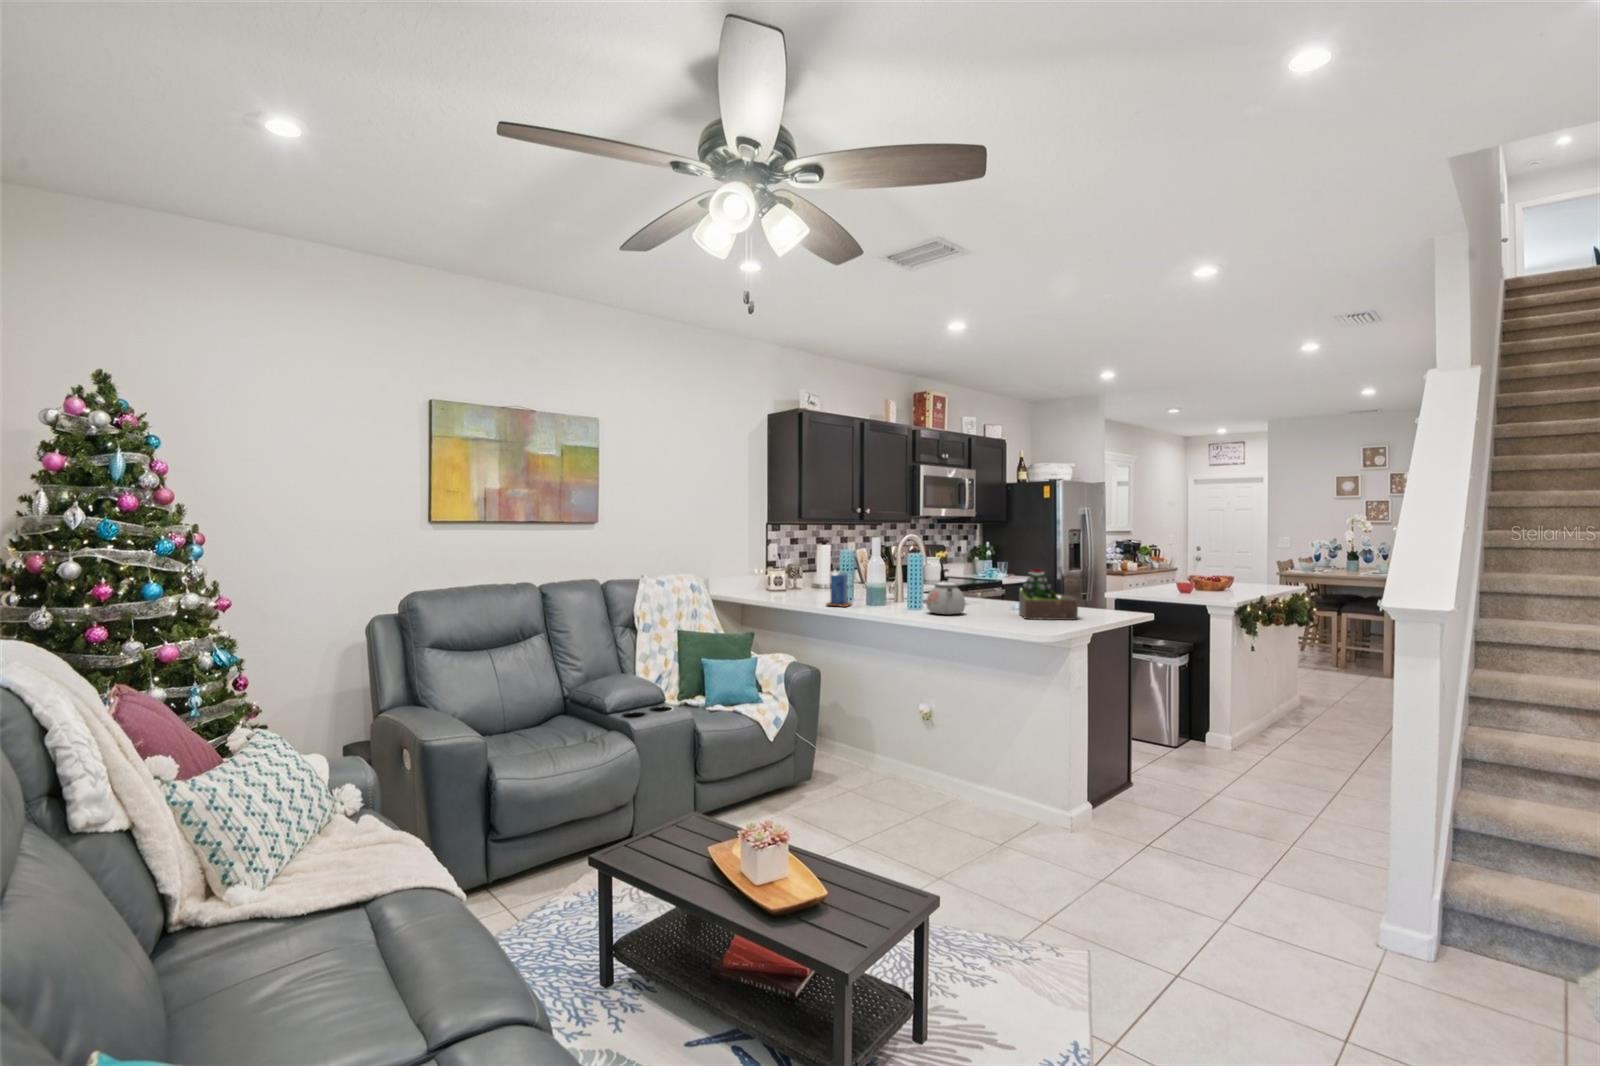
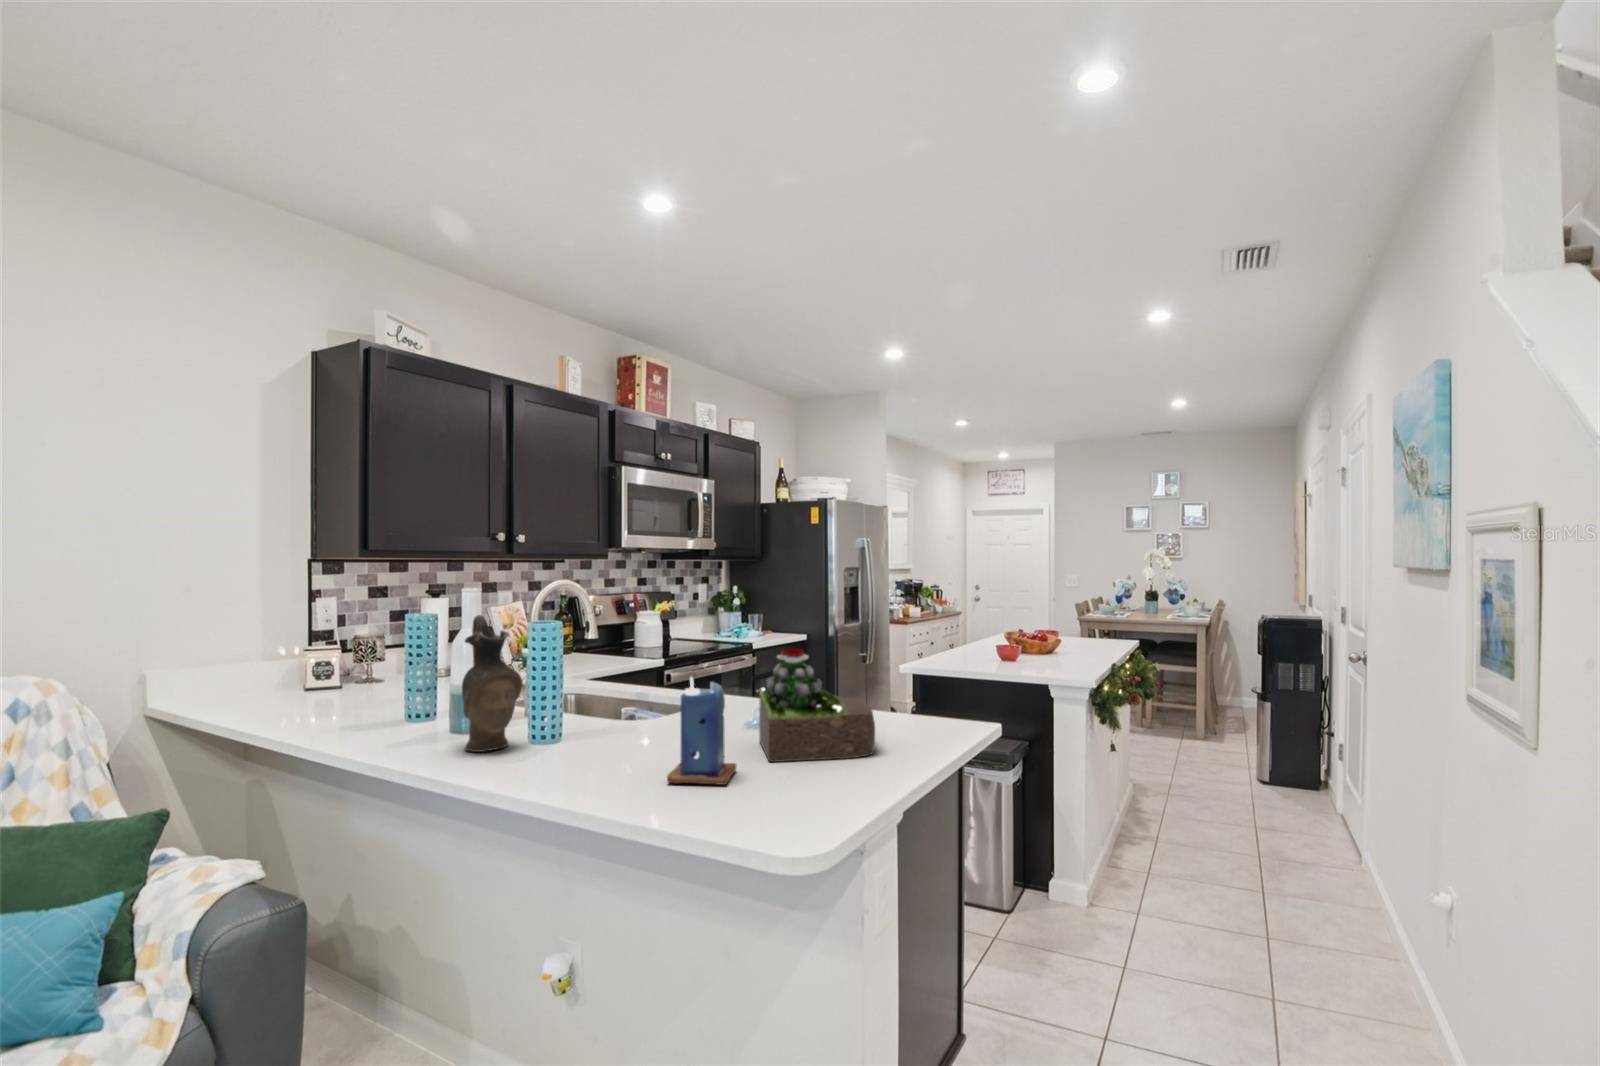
ceramic pitcher: none [881,551,907,611] -> present [462,615,522,752]
kettle: present [926,569,965,615] -> none [560,653,646,756]
candle: present [826,570,852,607] -> present [667,677,736,785]

